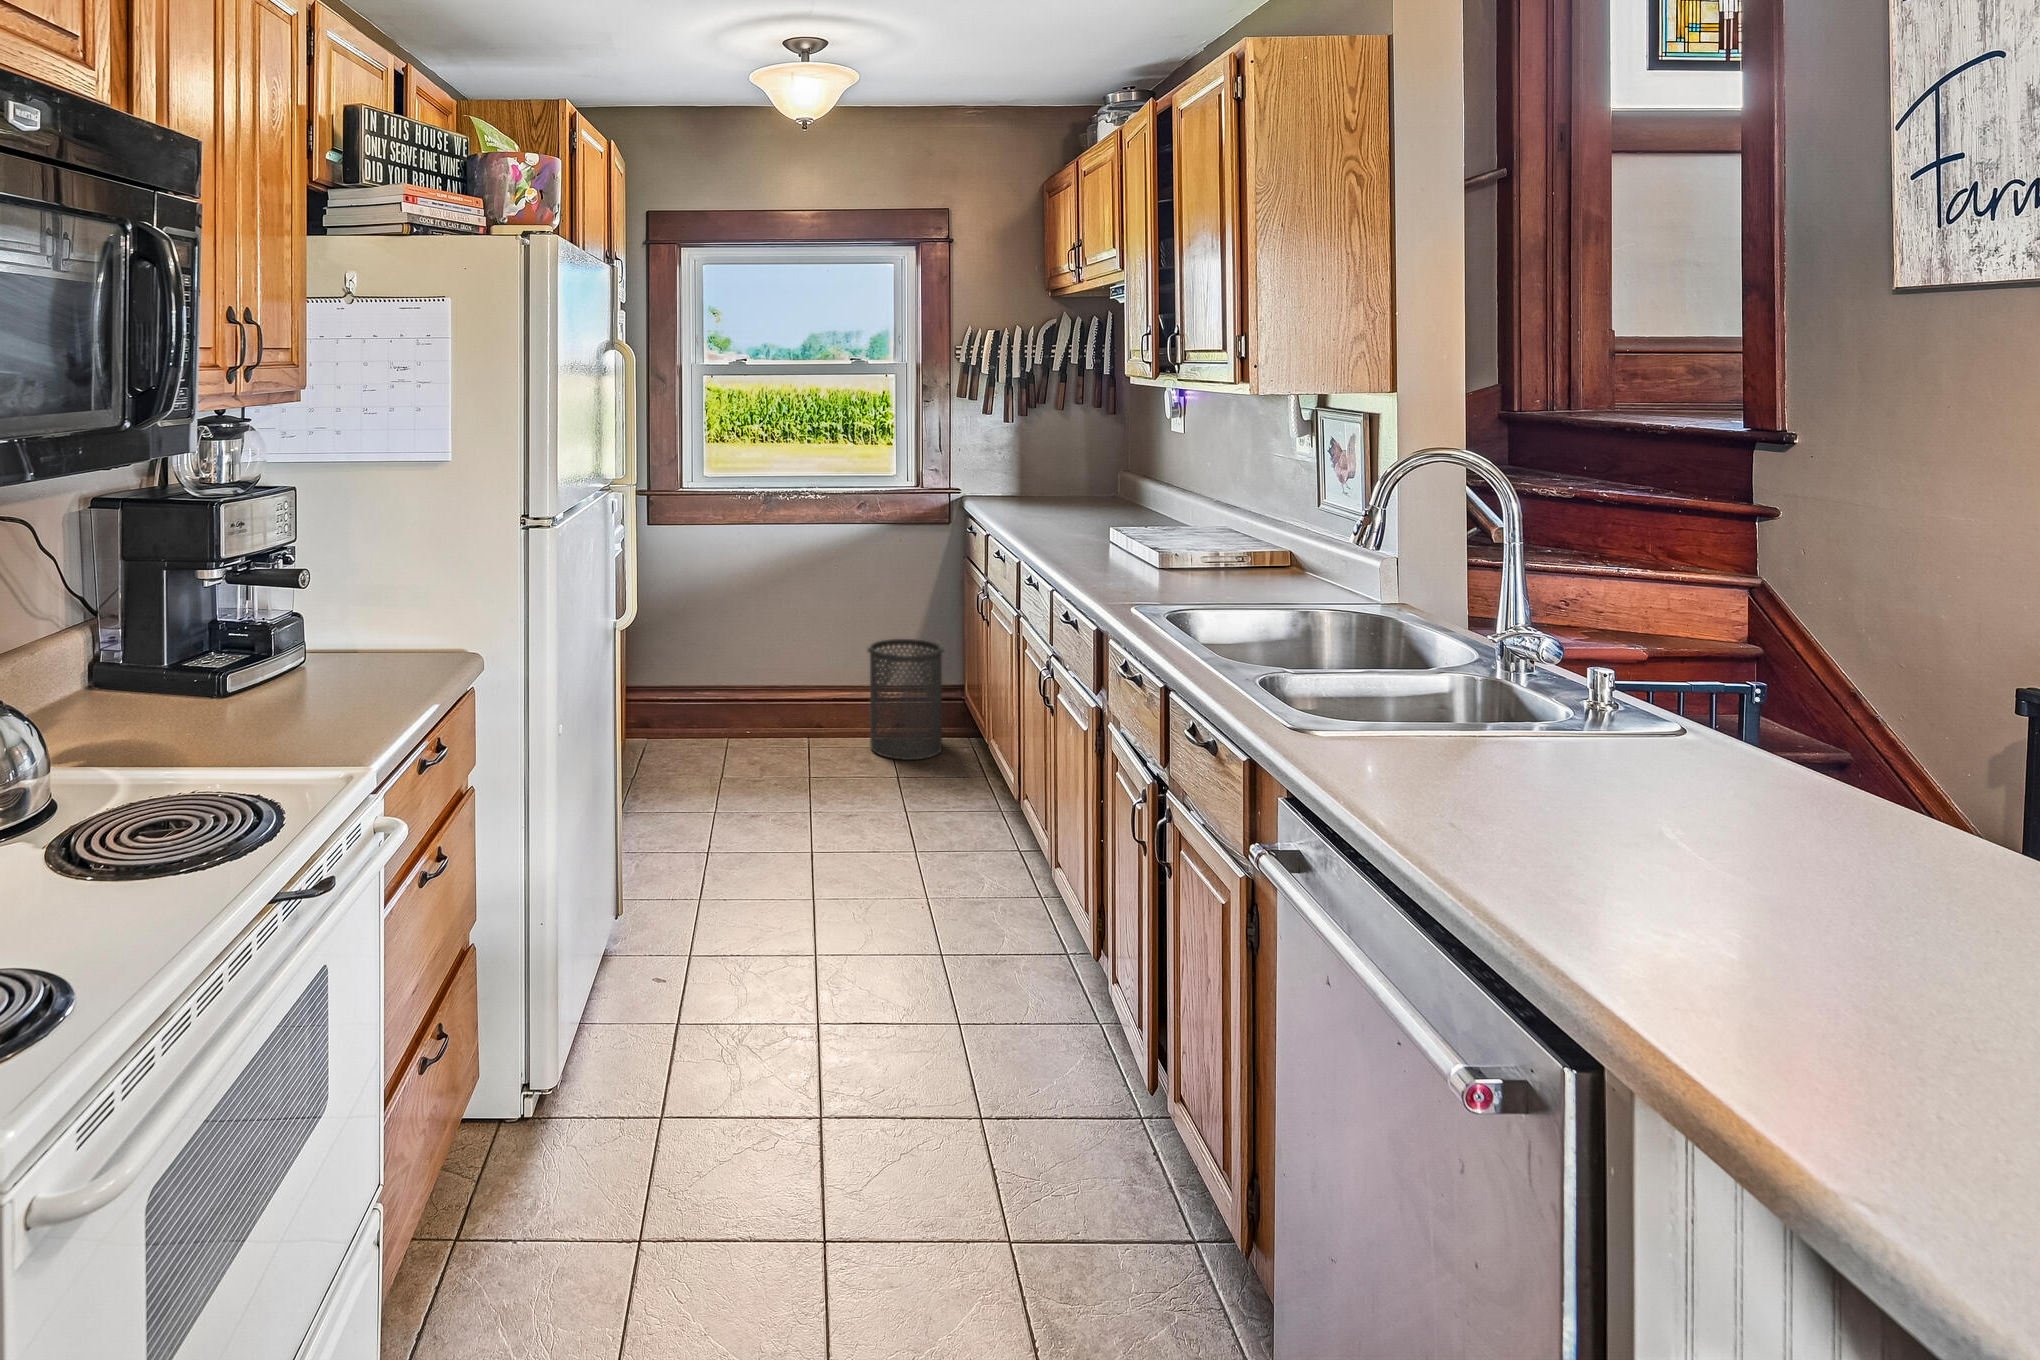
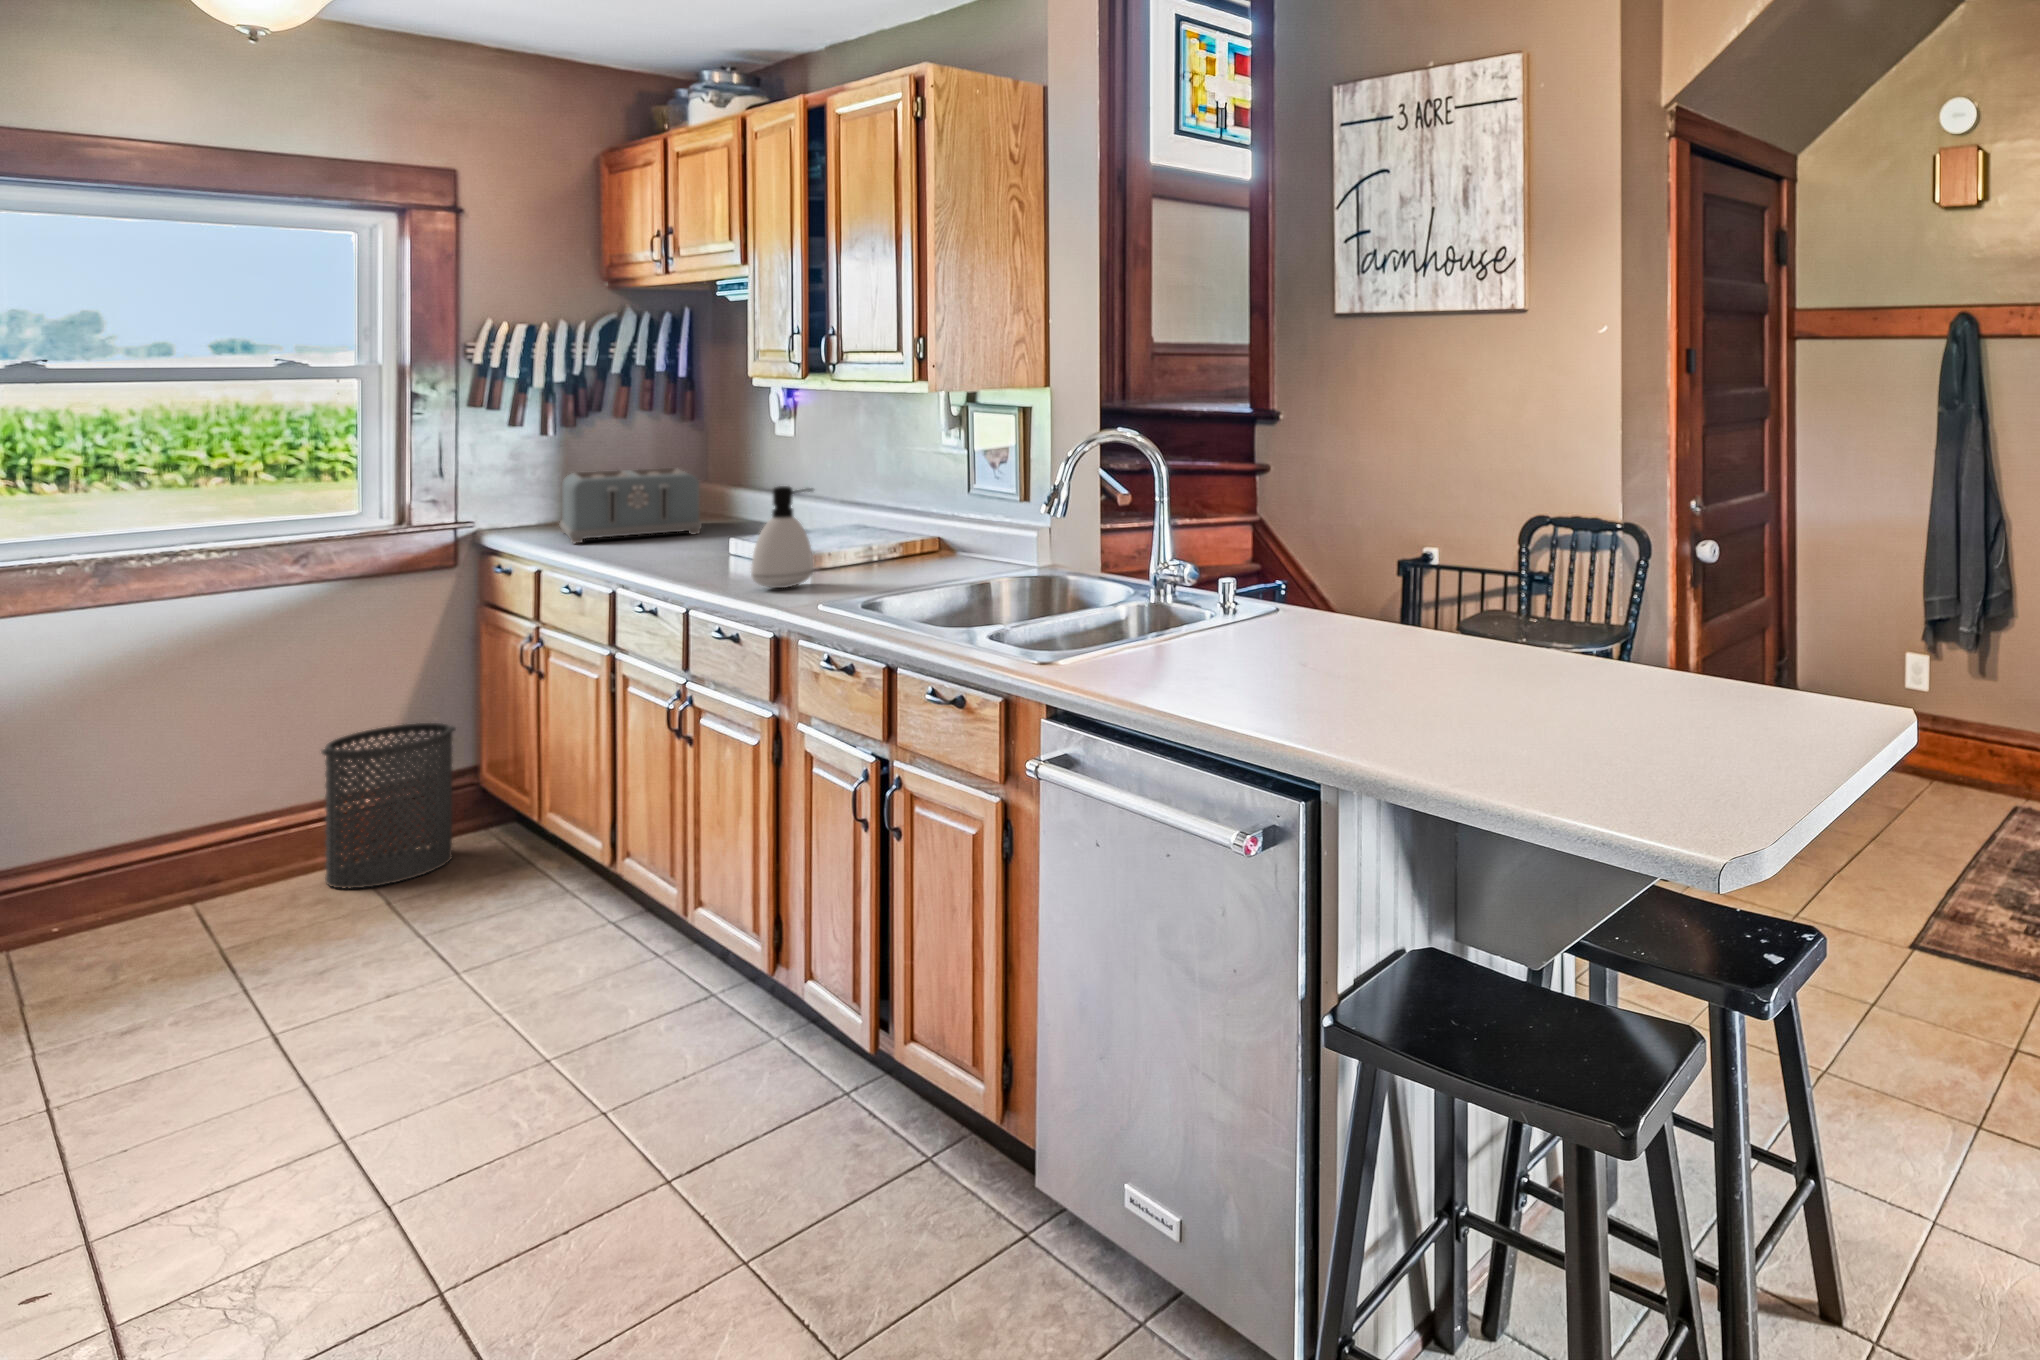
toaster: none [1007,456,1106,518] -> present [560,468,702,543]
soap dispenser: none [1088,483,1144,583] -> present [751,486,813,588]

